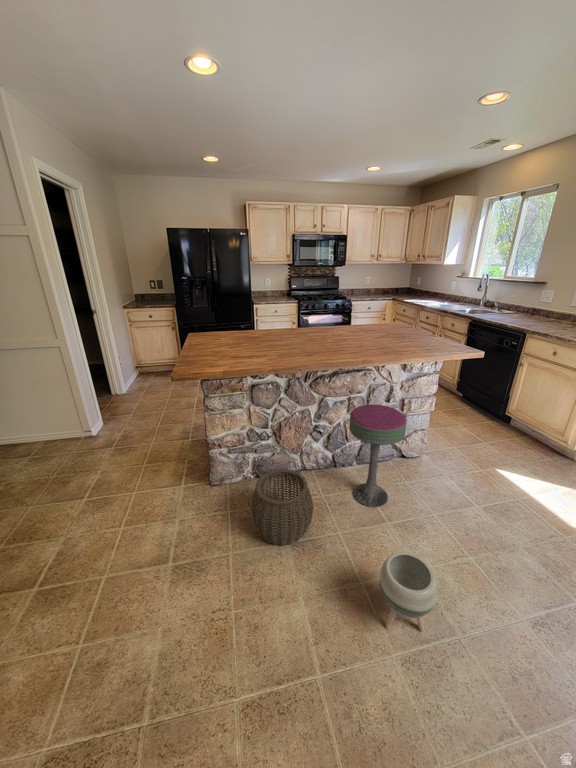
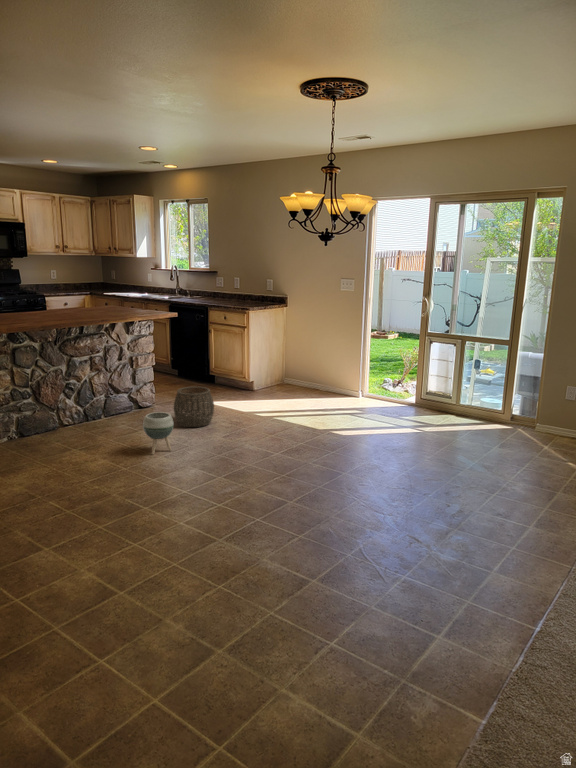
bar stool: present [349,405,407,507] -> none [99,355,139,429]
woven basket: present [251,469,314,546] -> present [174,386,214,427]

